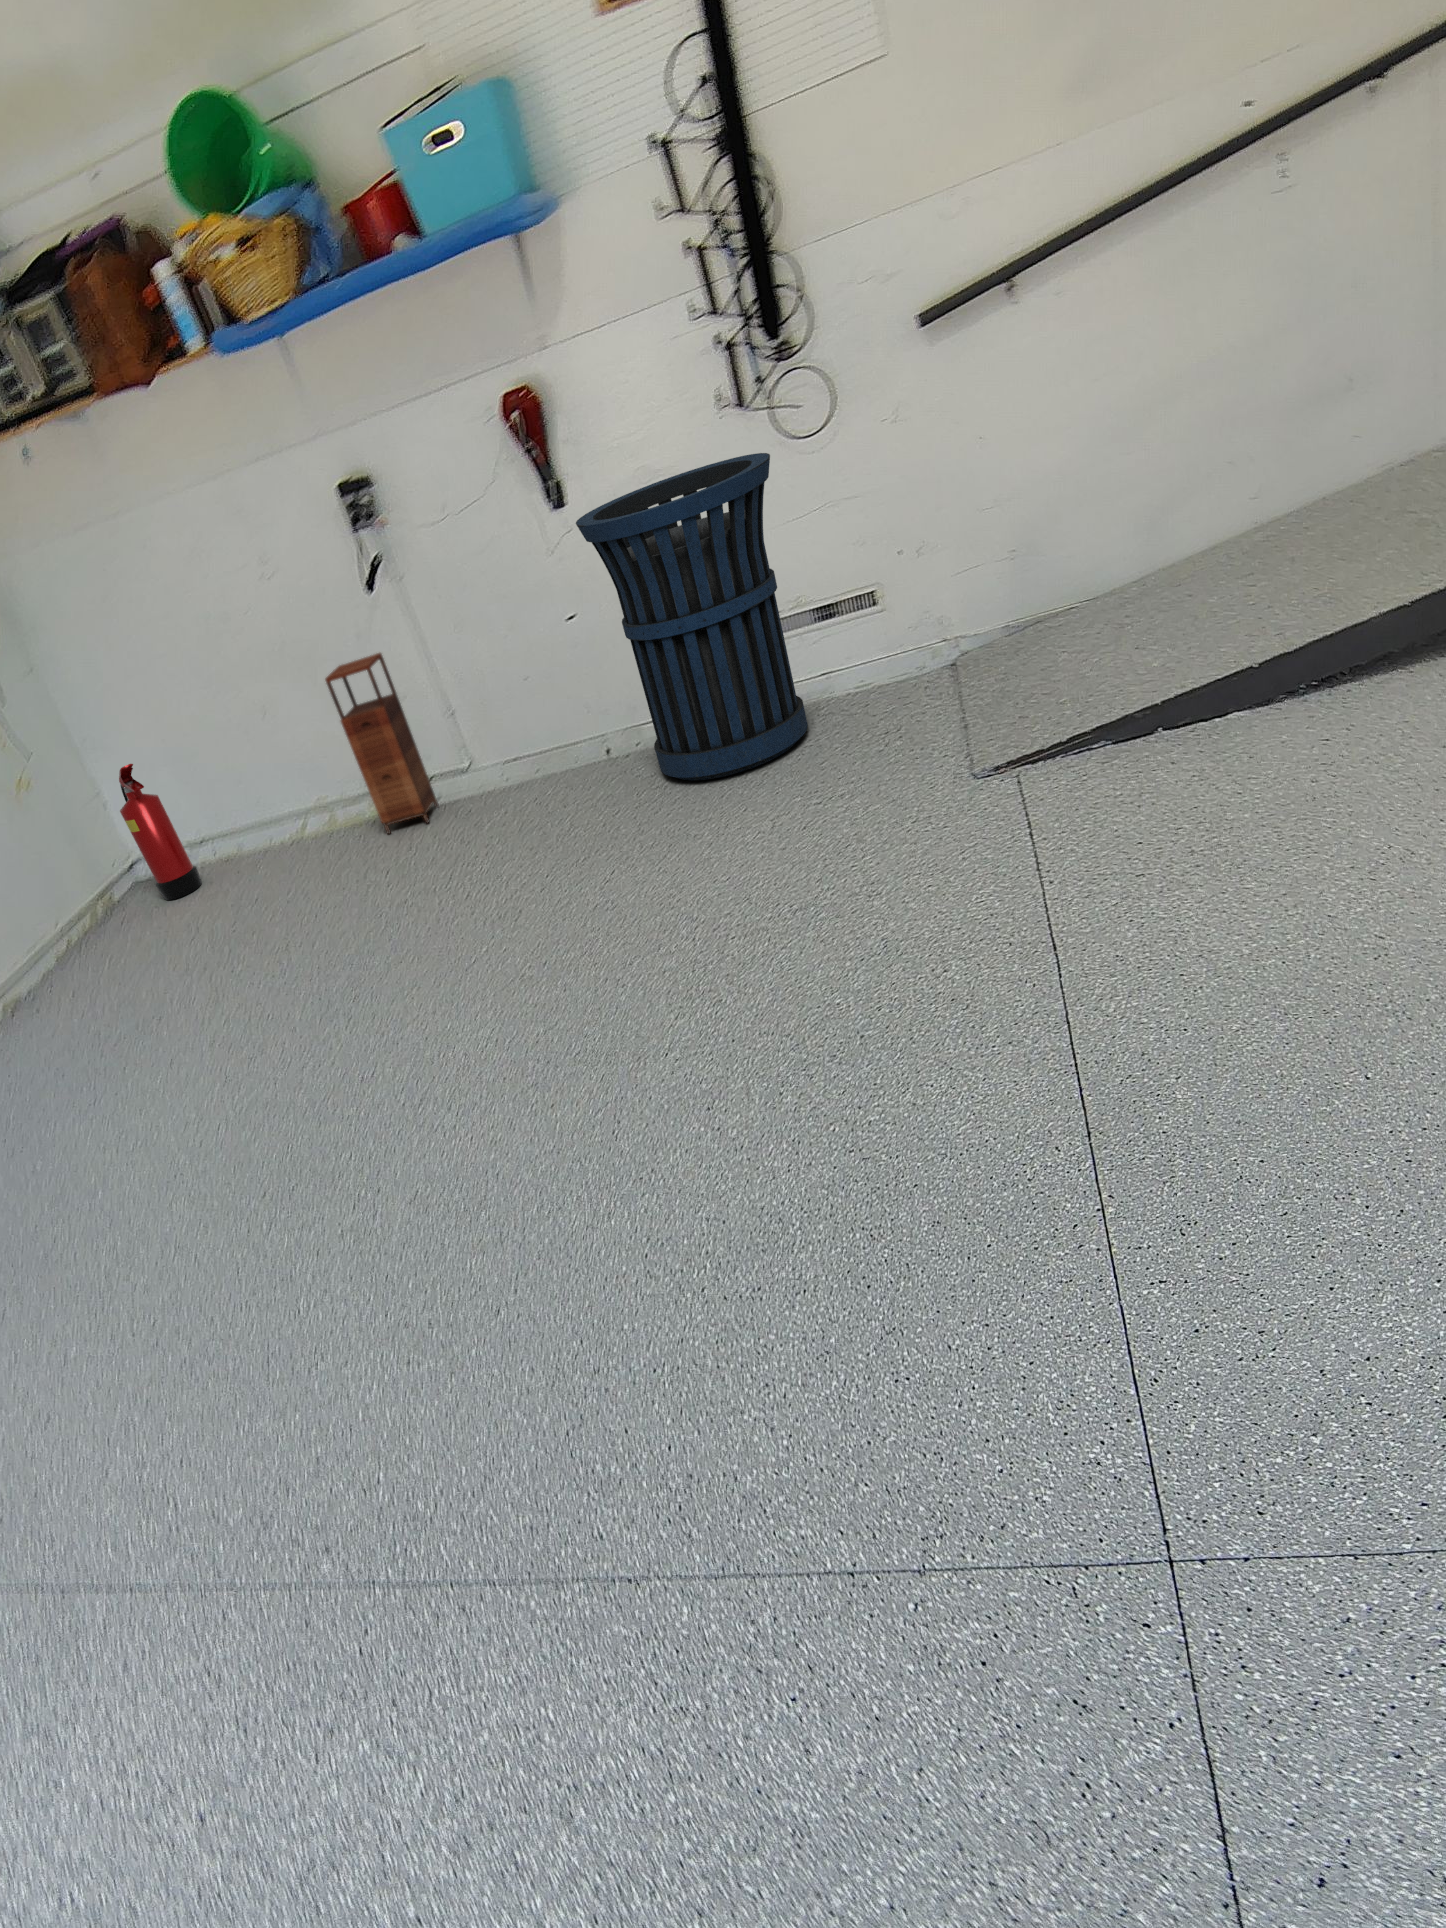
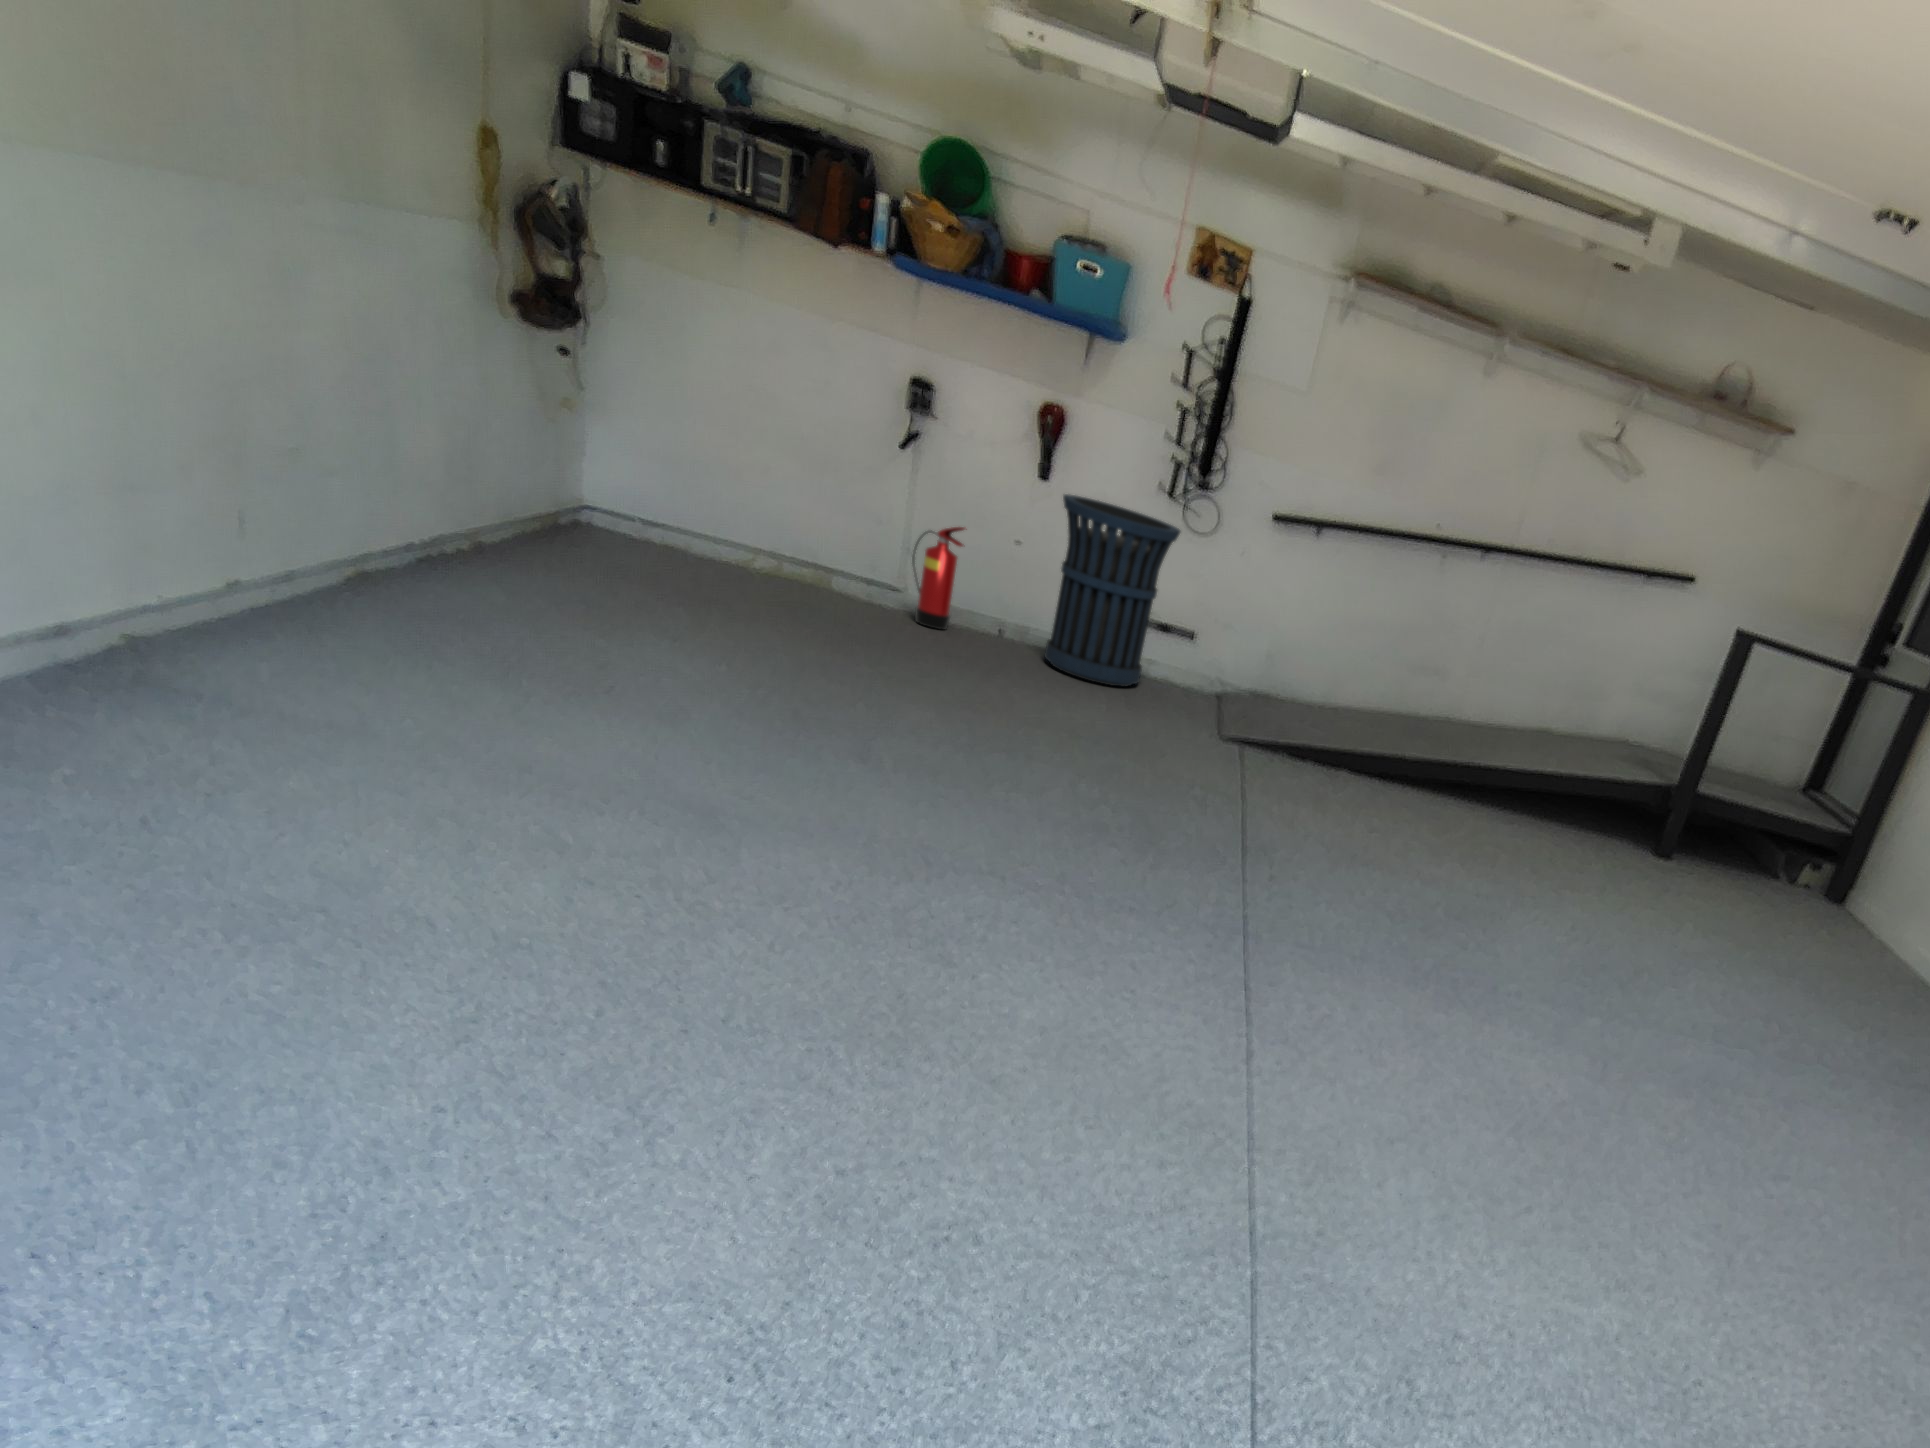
storage cabinet: present [325,653,439,834] -> none [831,475,888,606]
fire extinguisher: present [119,764,202,900] -> present [913,527,965,629]

